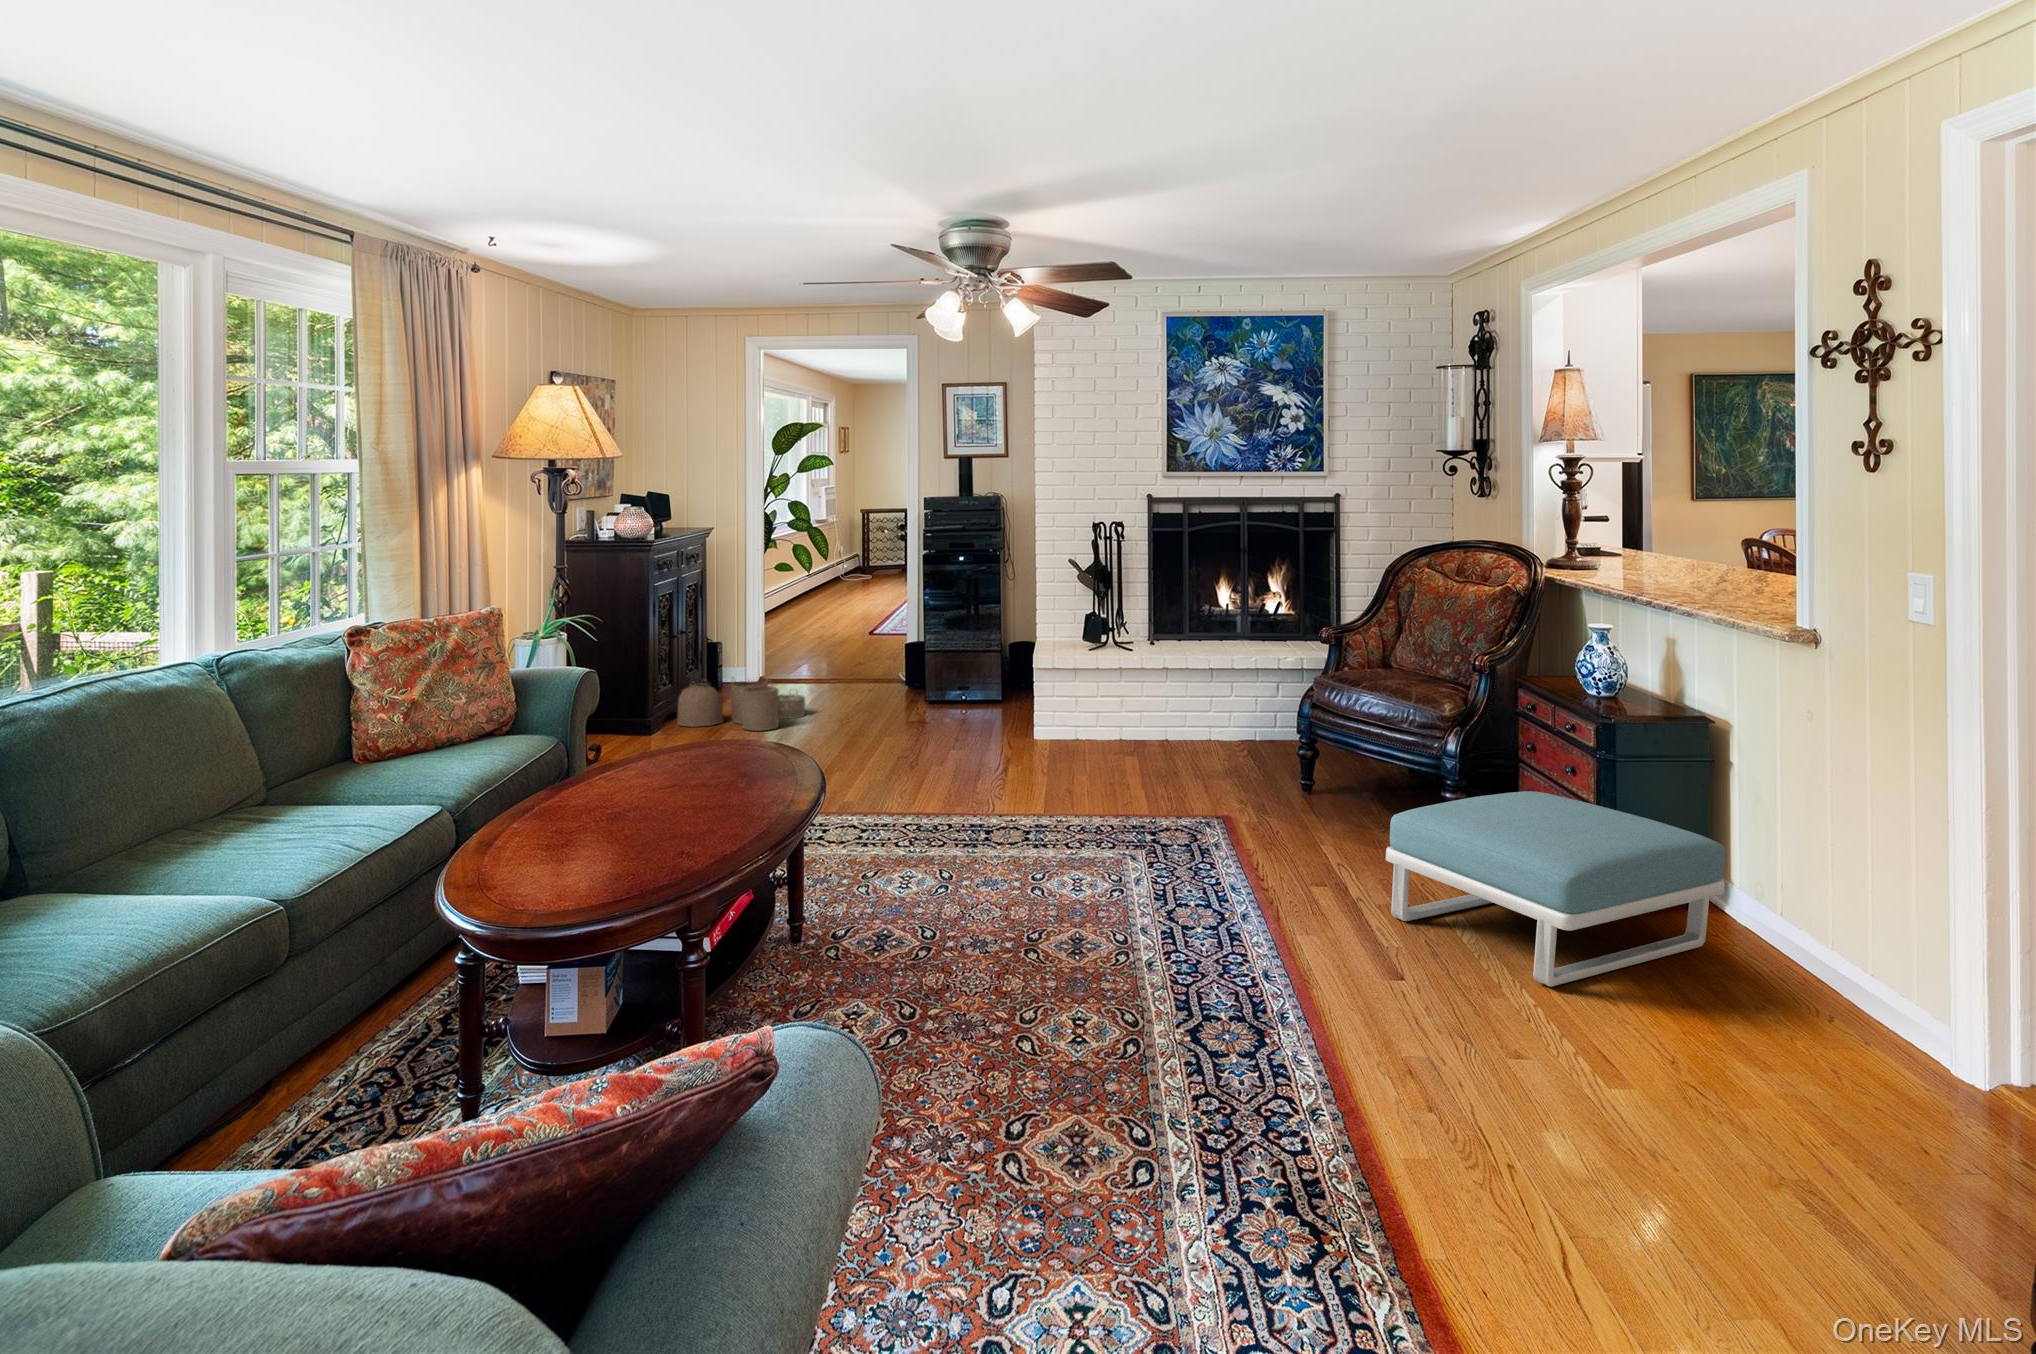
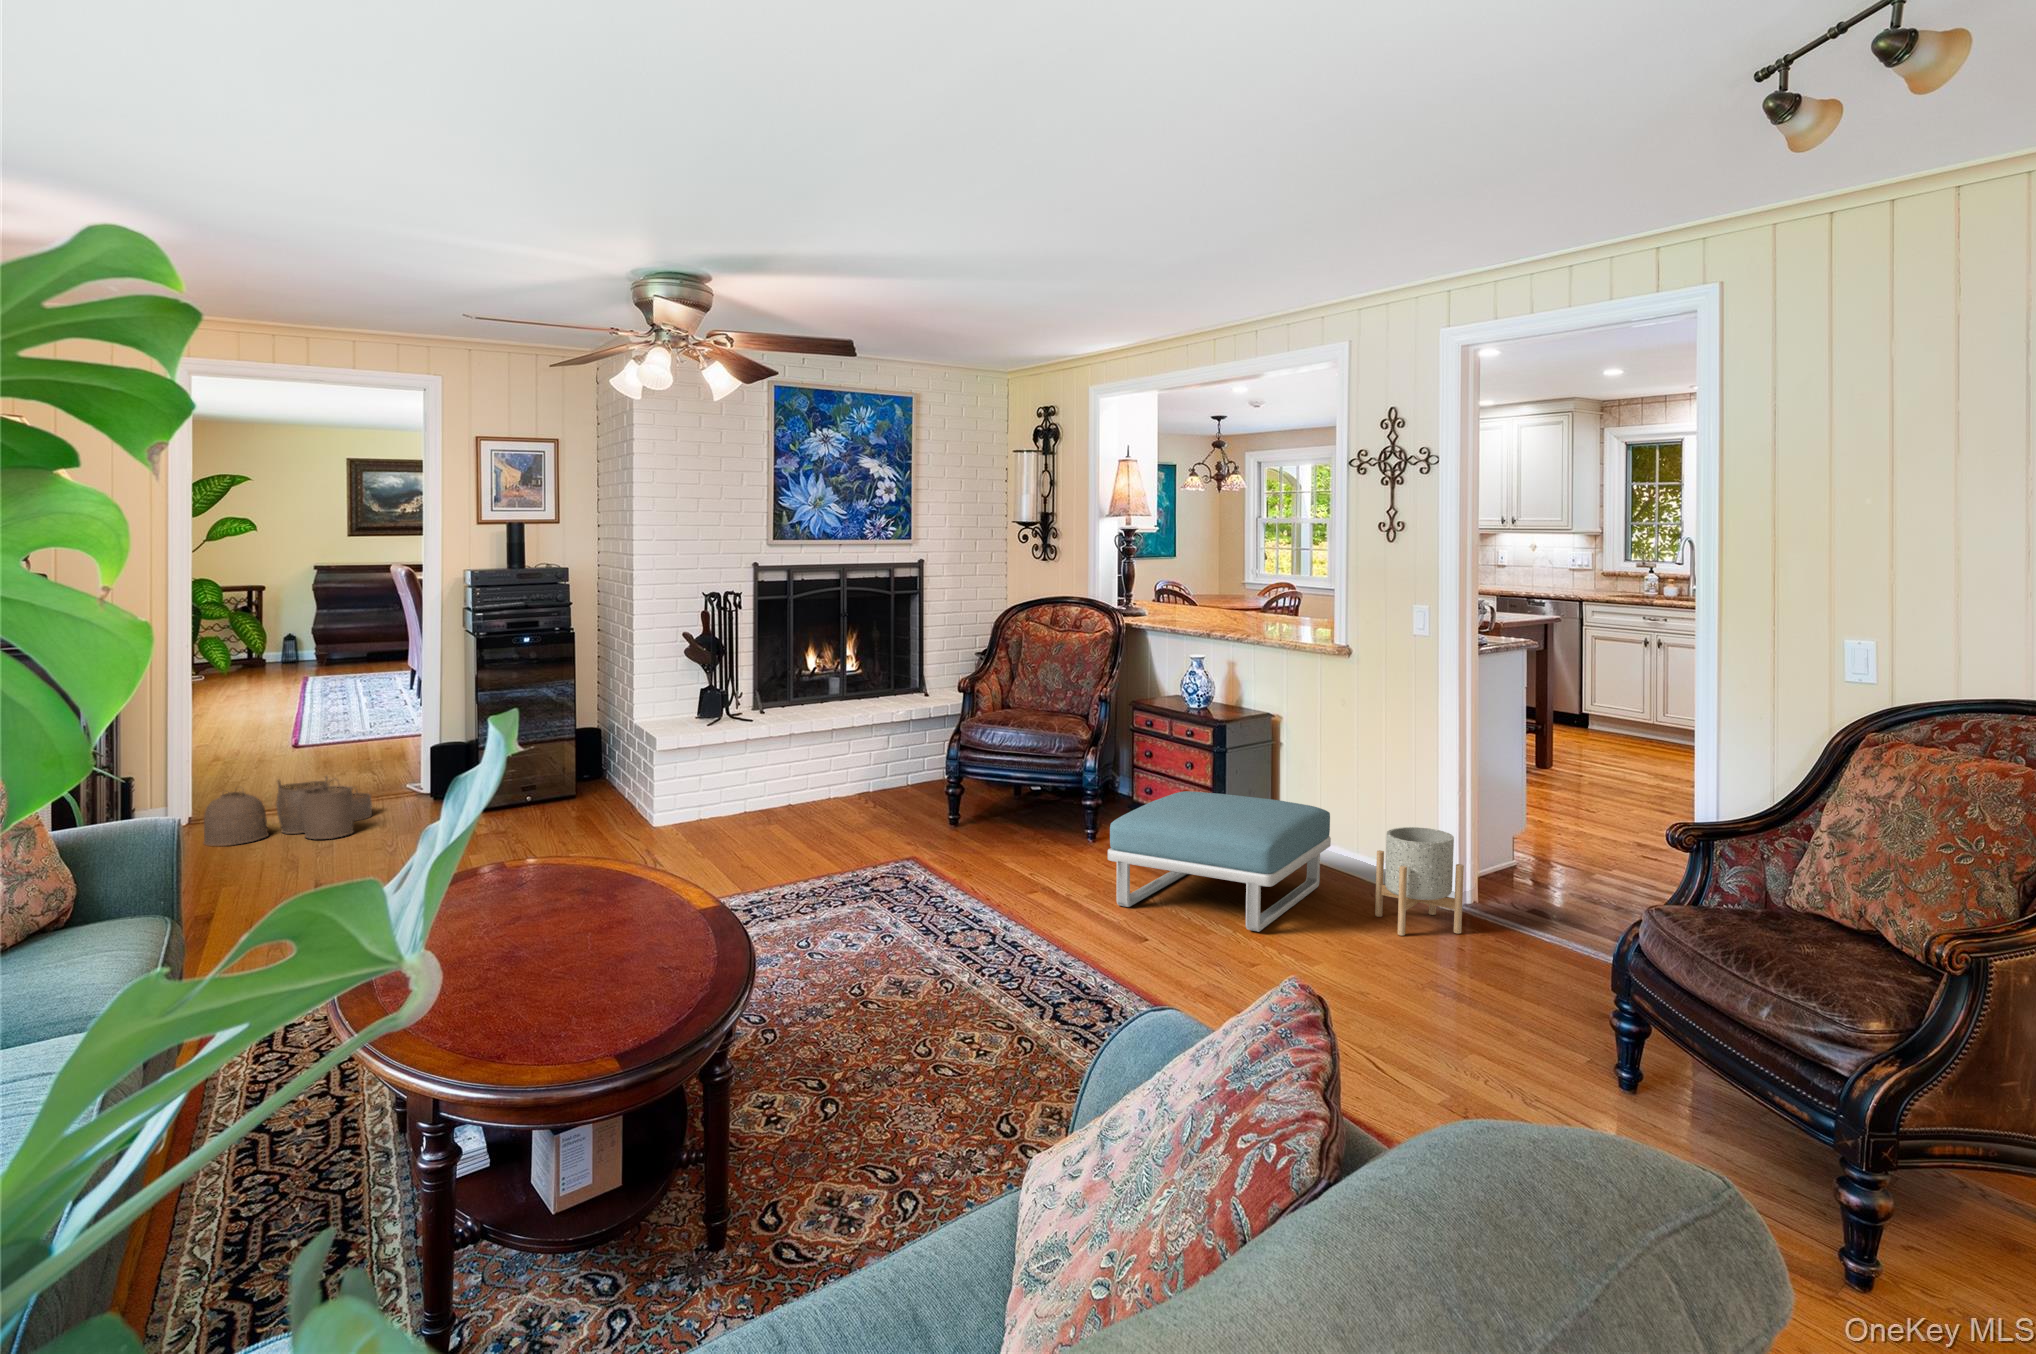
planter: none [1758,885,1899,1058] -> present [1375,827,1464,936]

